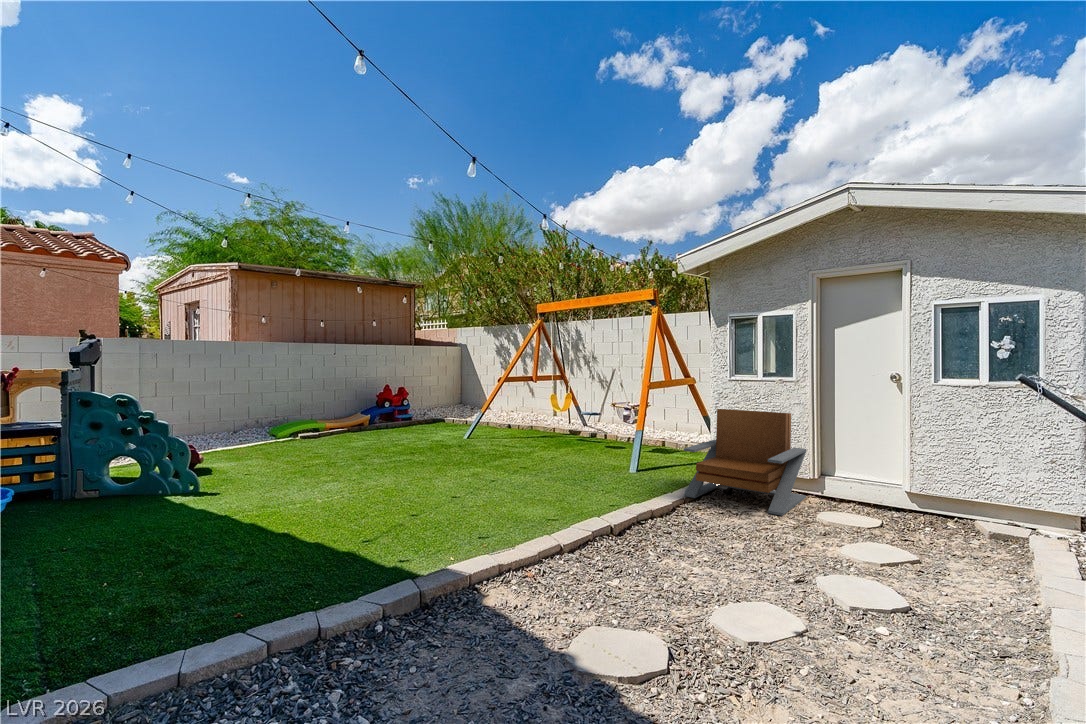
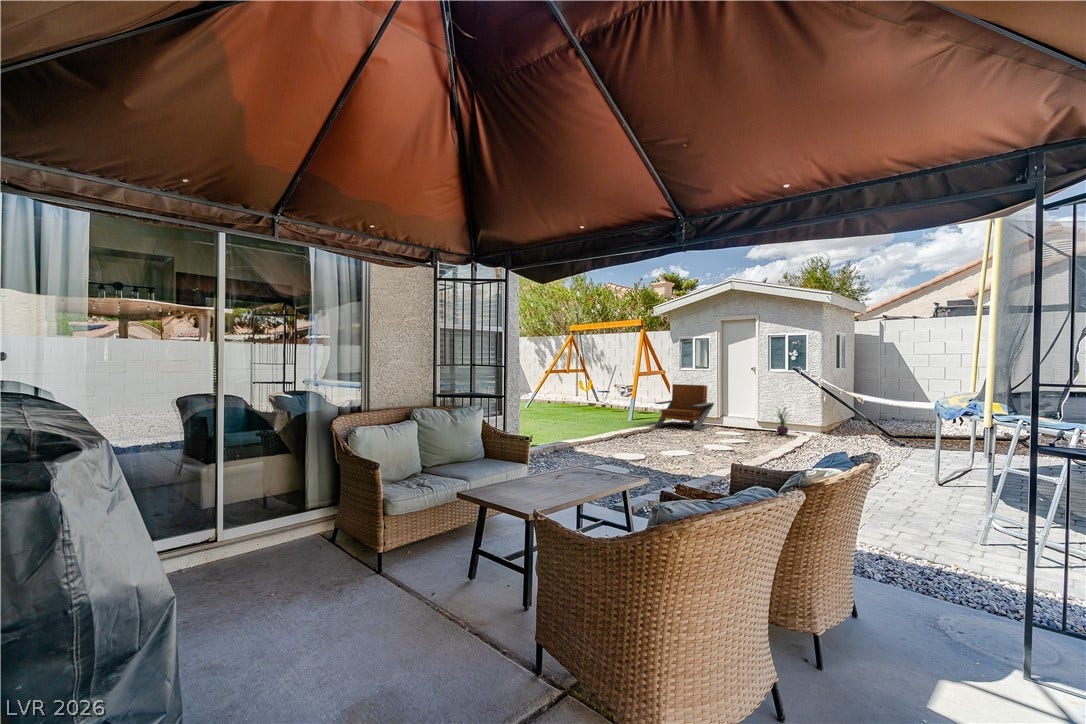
decorative plant: none [945,468,1044,538] -> present [777,408,788,435]

